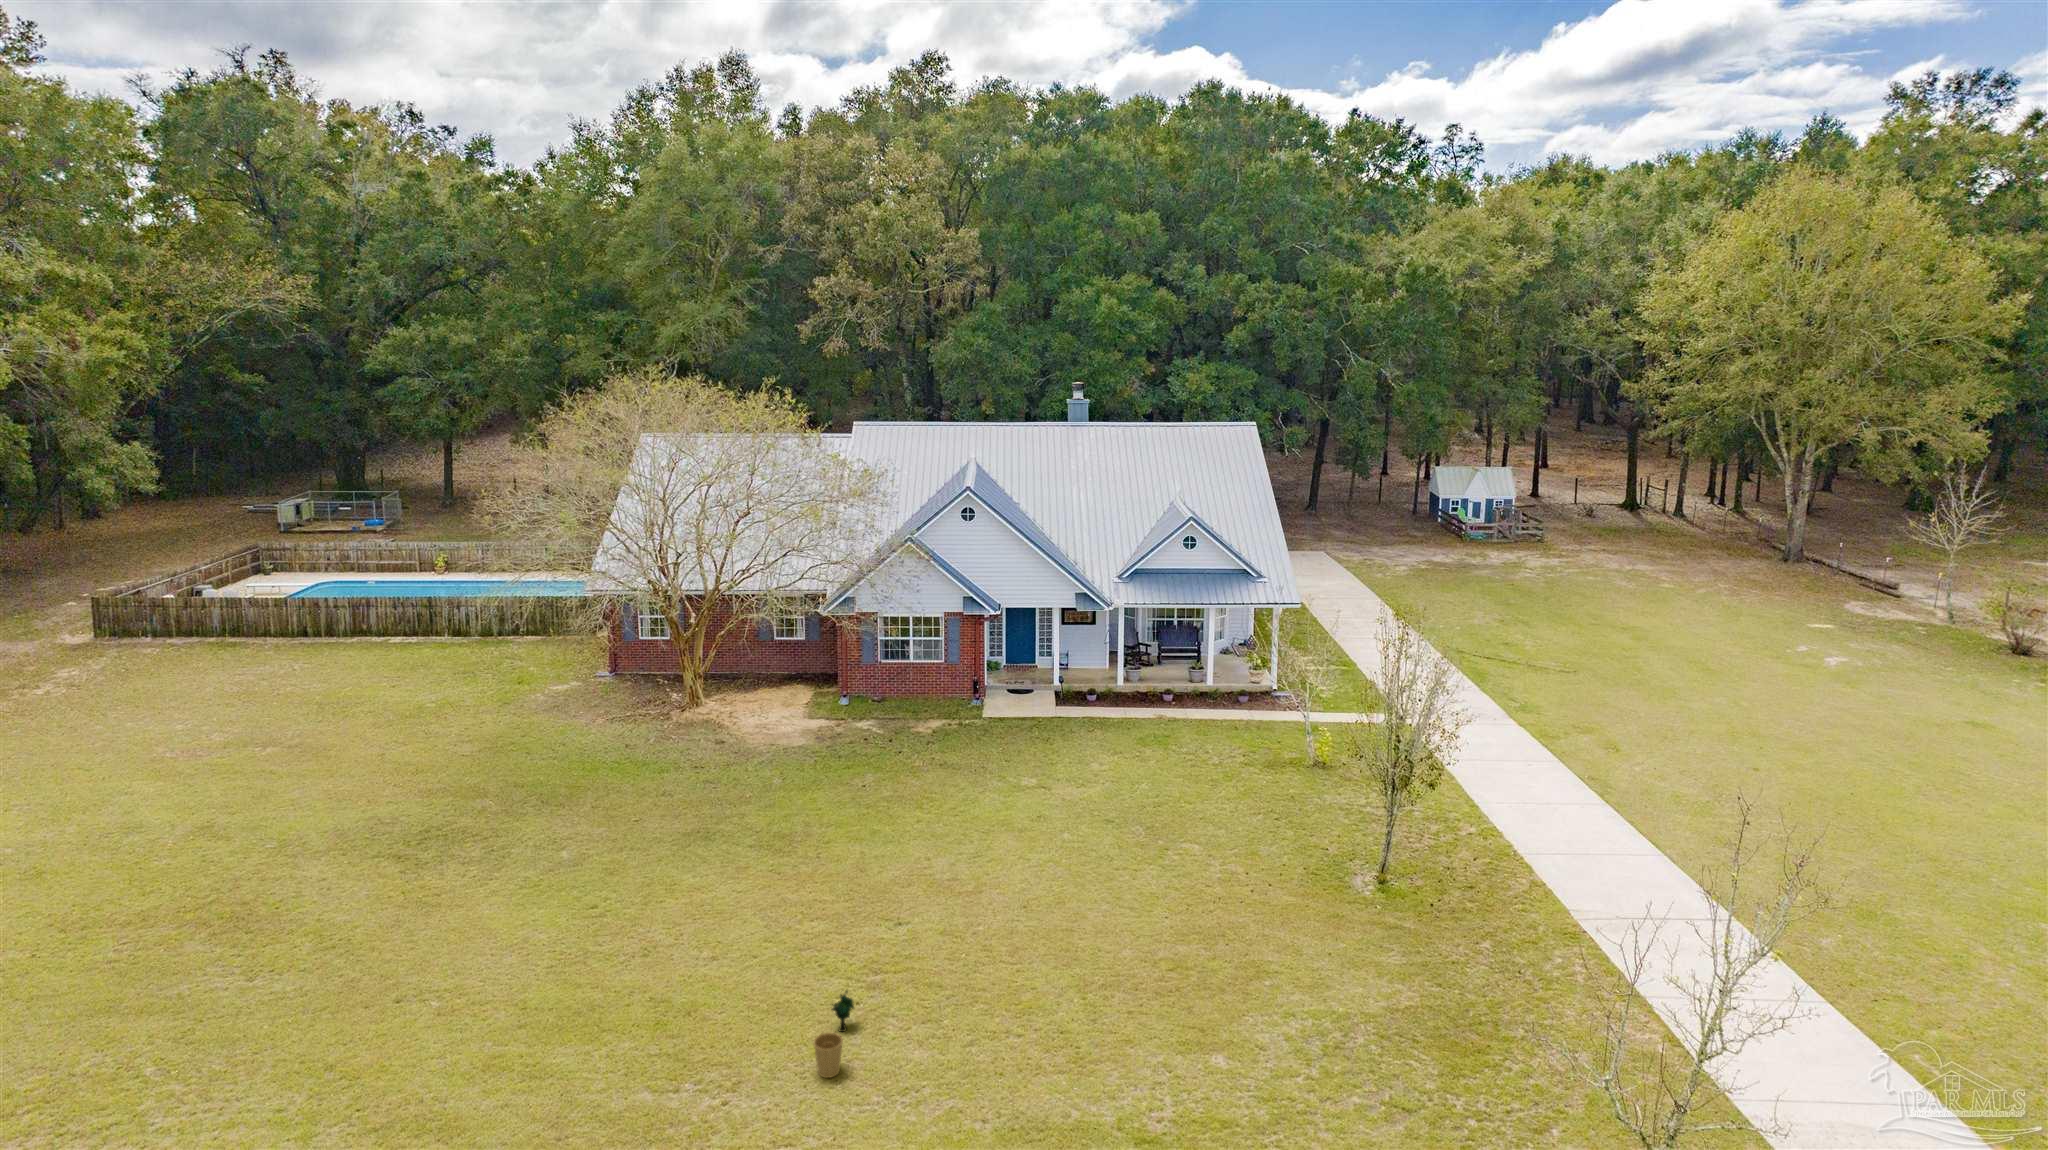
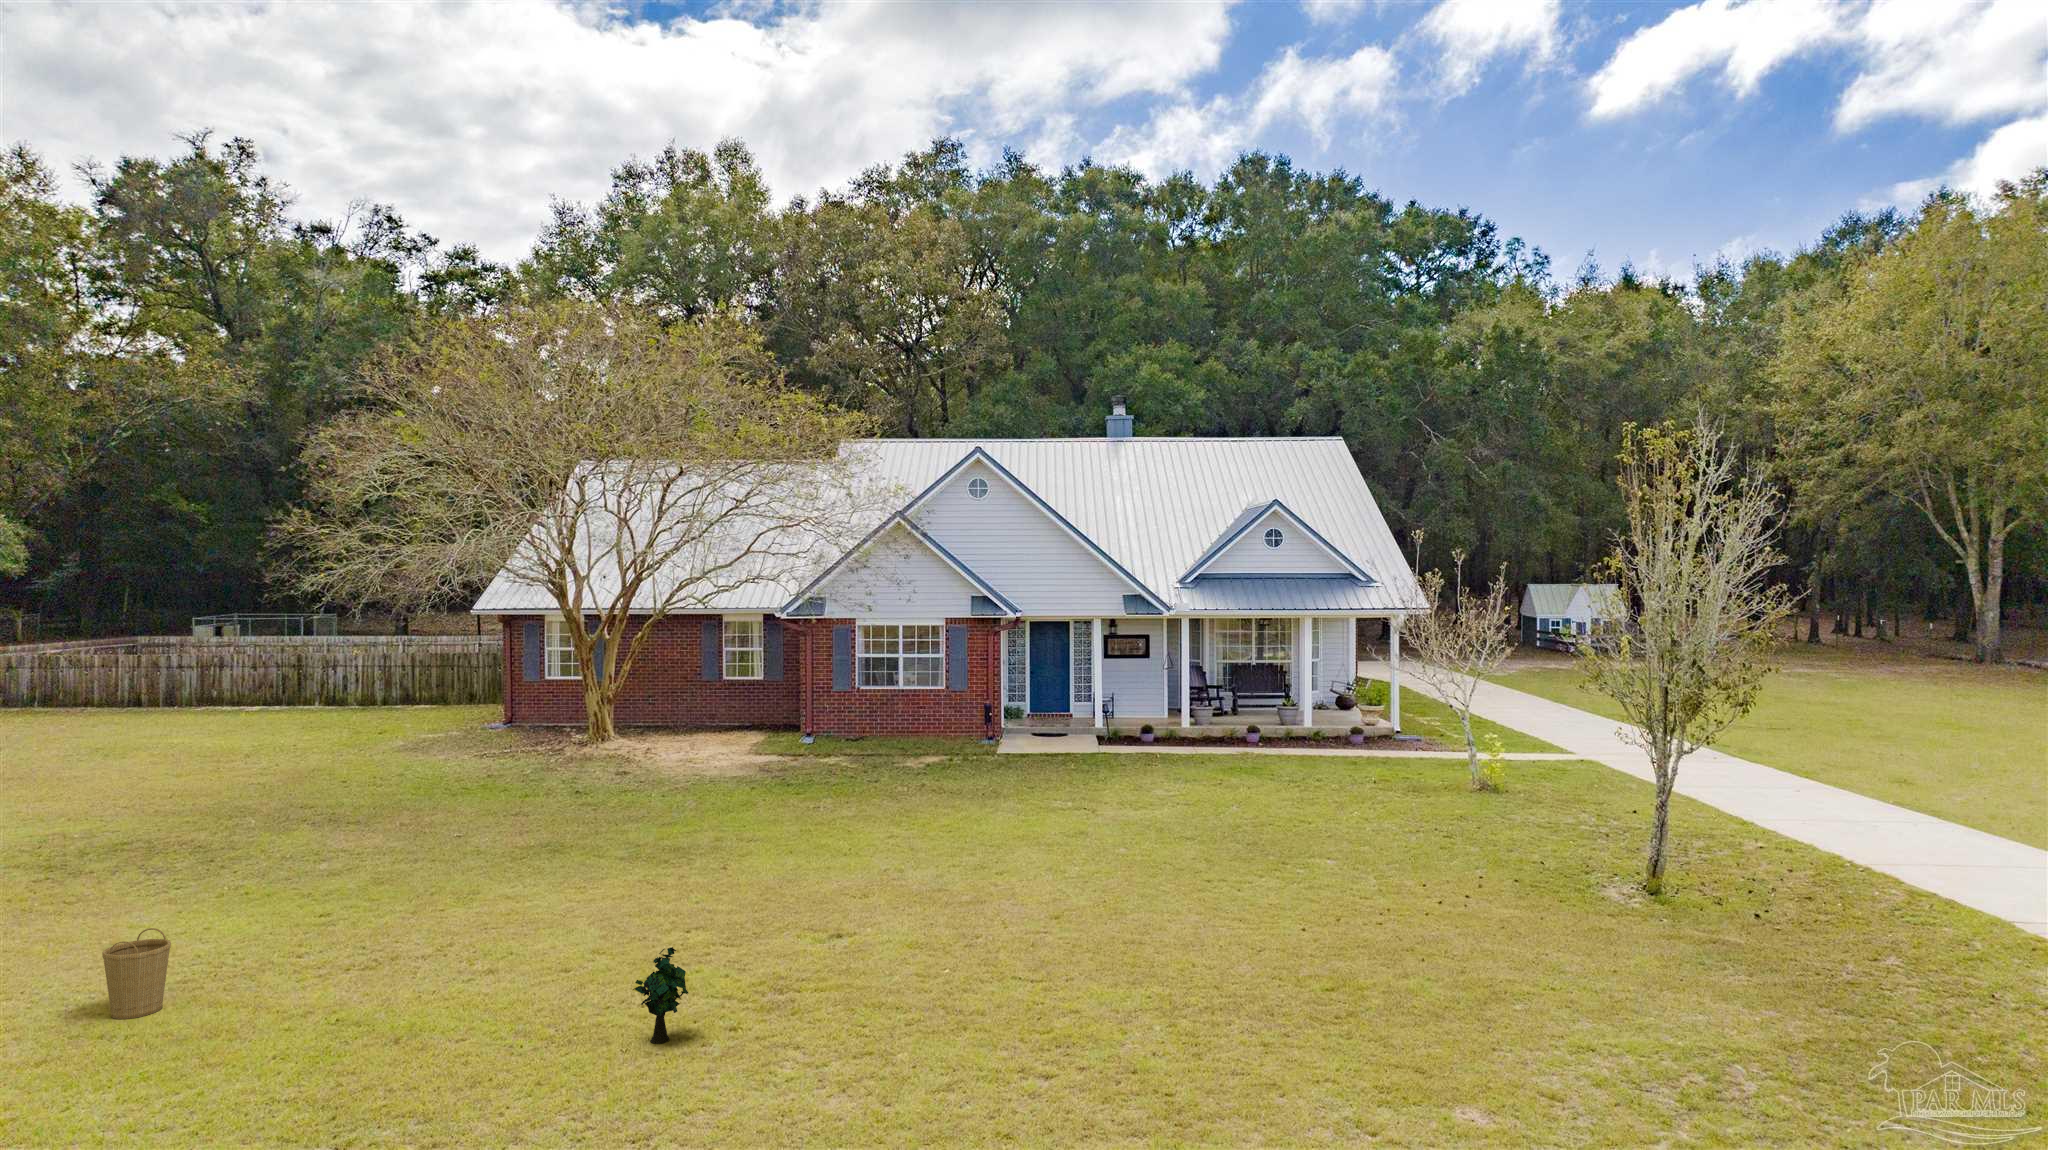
basket: present [814,1033,843,1078] -> present [102,928,171,1019]

